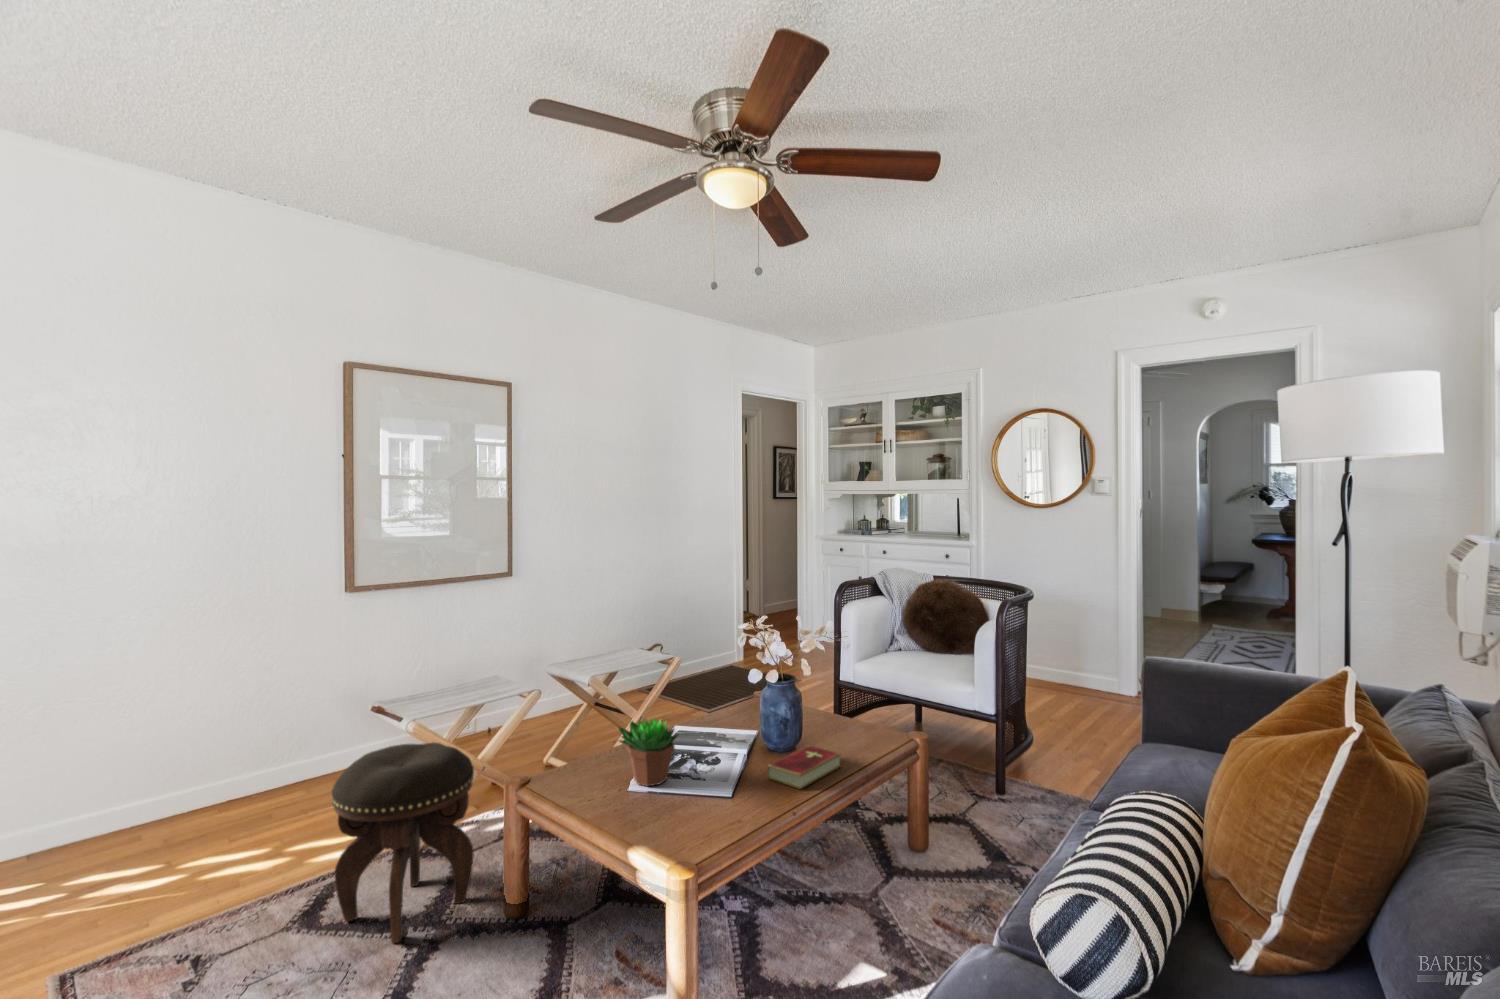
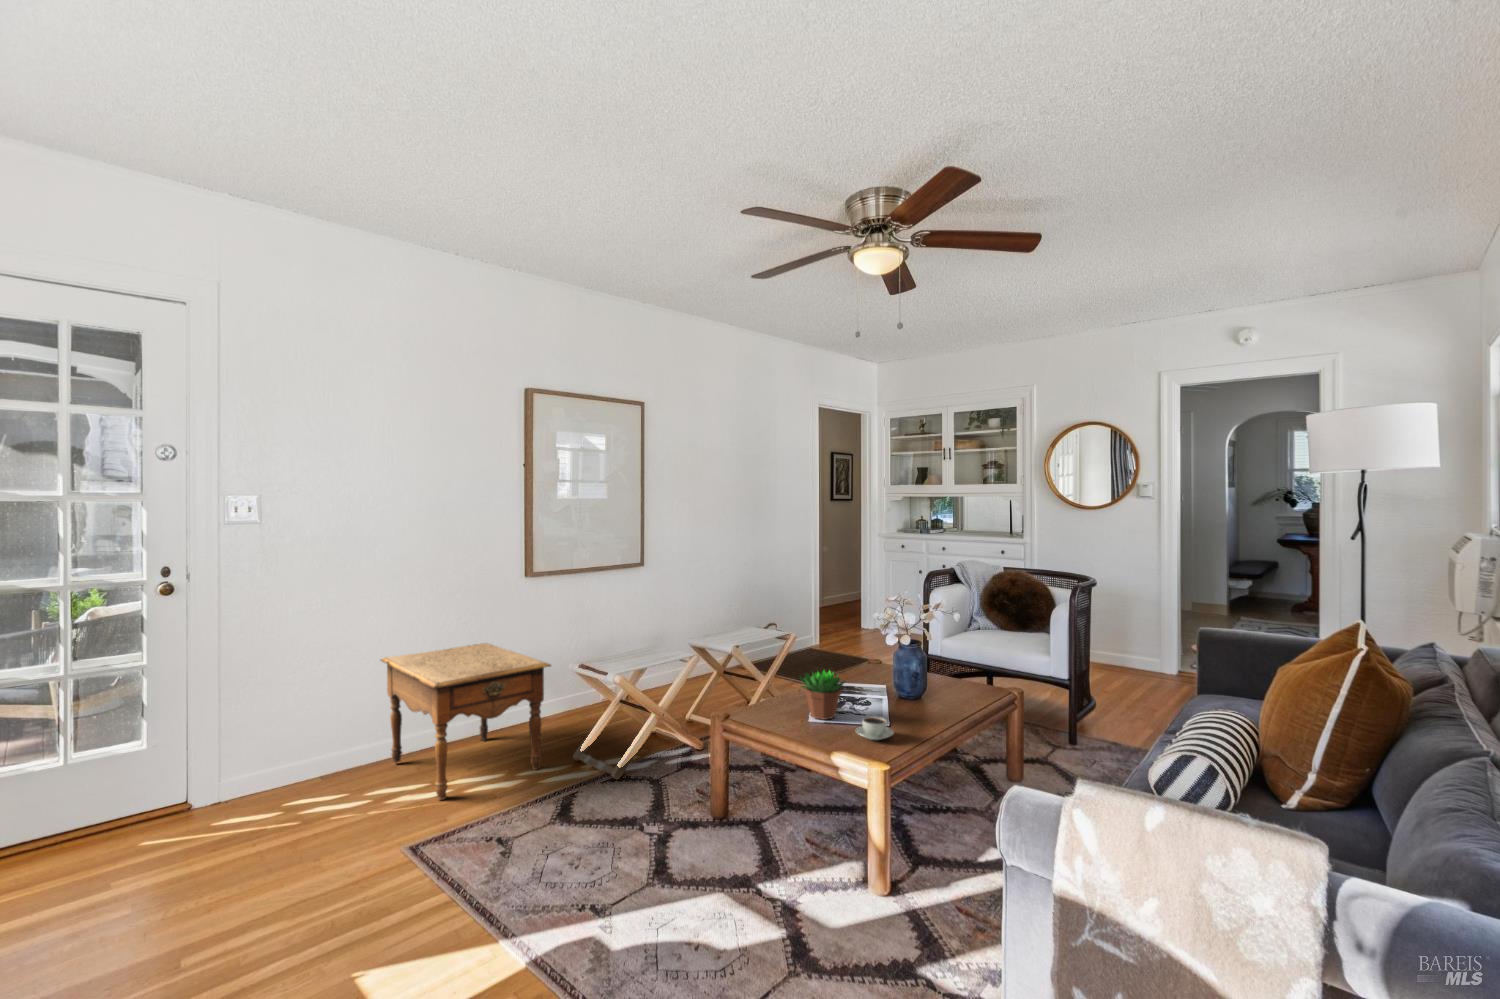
side table: none [126,675,340,890] -> present [380,643,551,800]
footstool: present [332,742,474,943] -> none [585,689,683,833]
hardcover book: present [767,745,841,789] -> none [911,694,964,723]
coffee cup: none [677,785,728,820] -> present [856,717,893,740]

